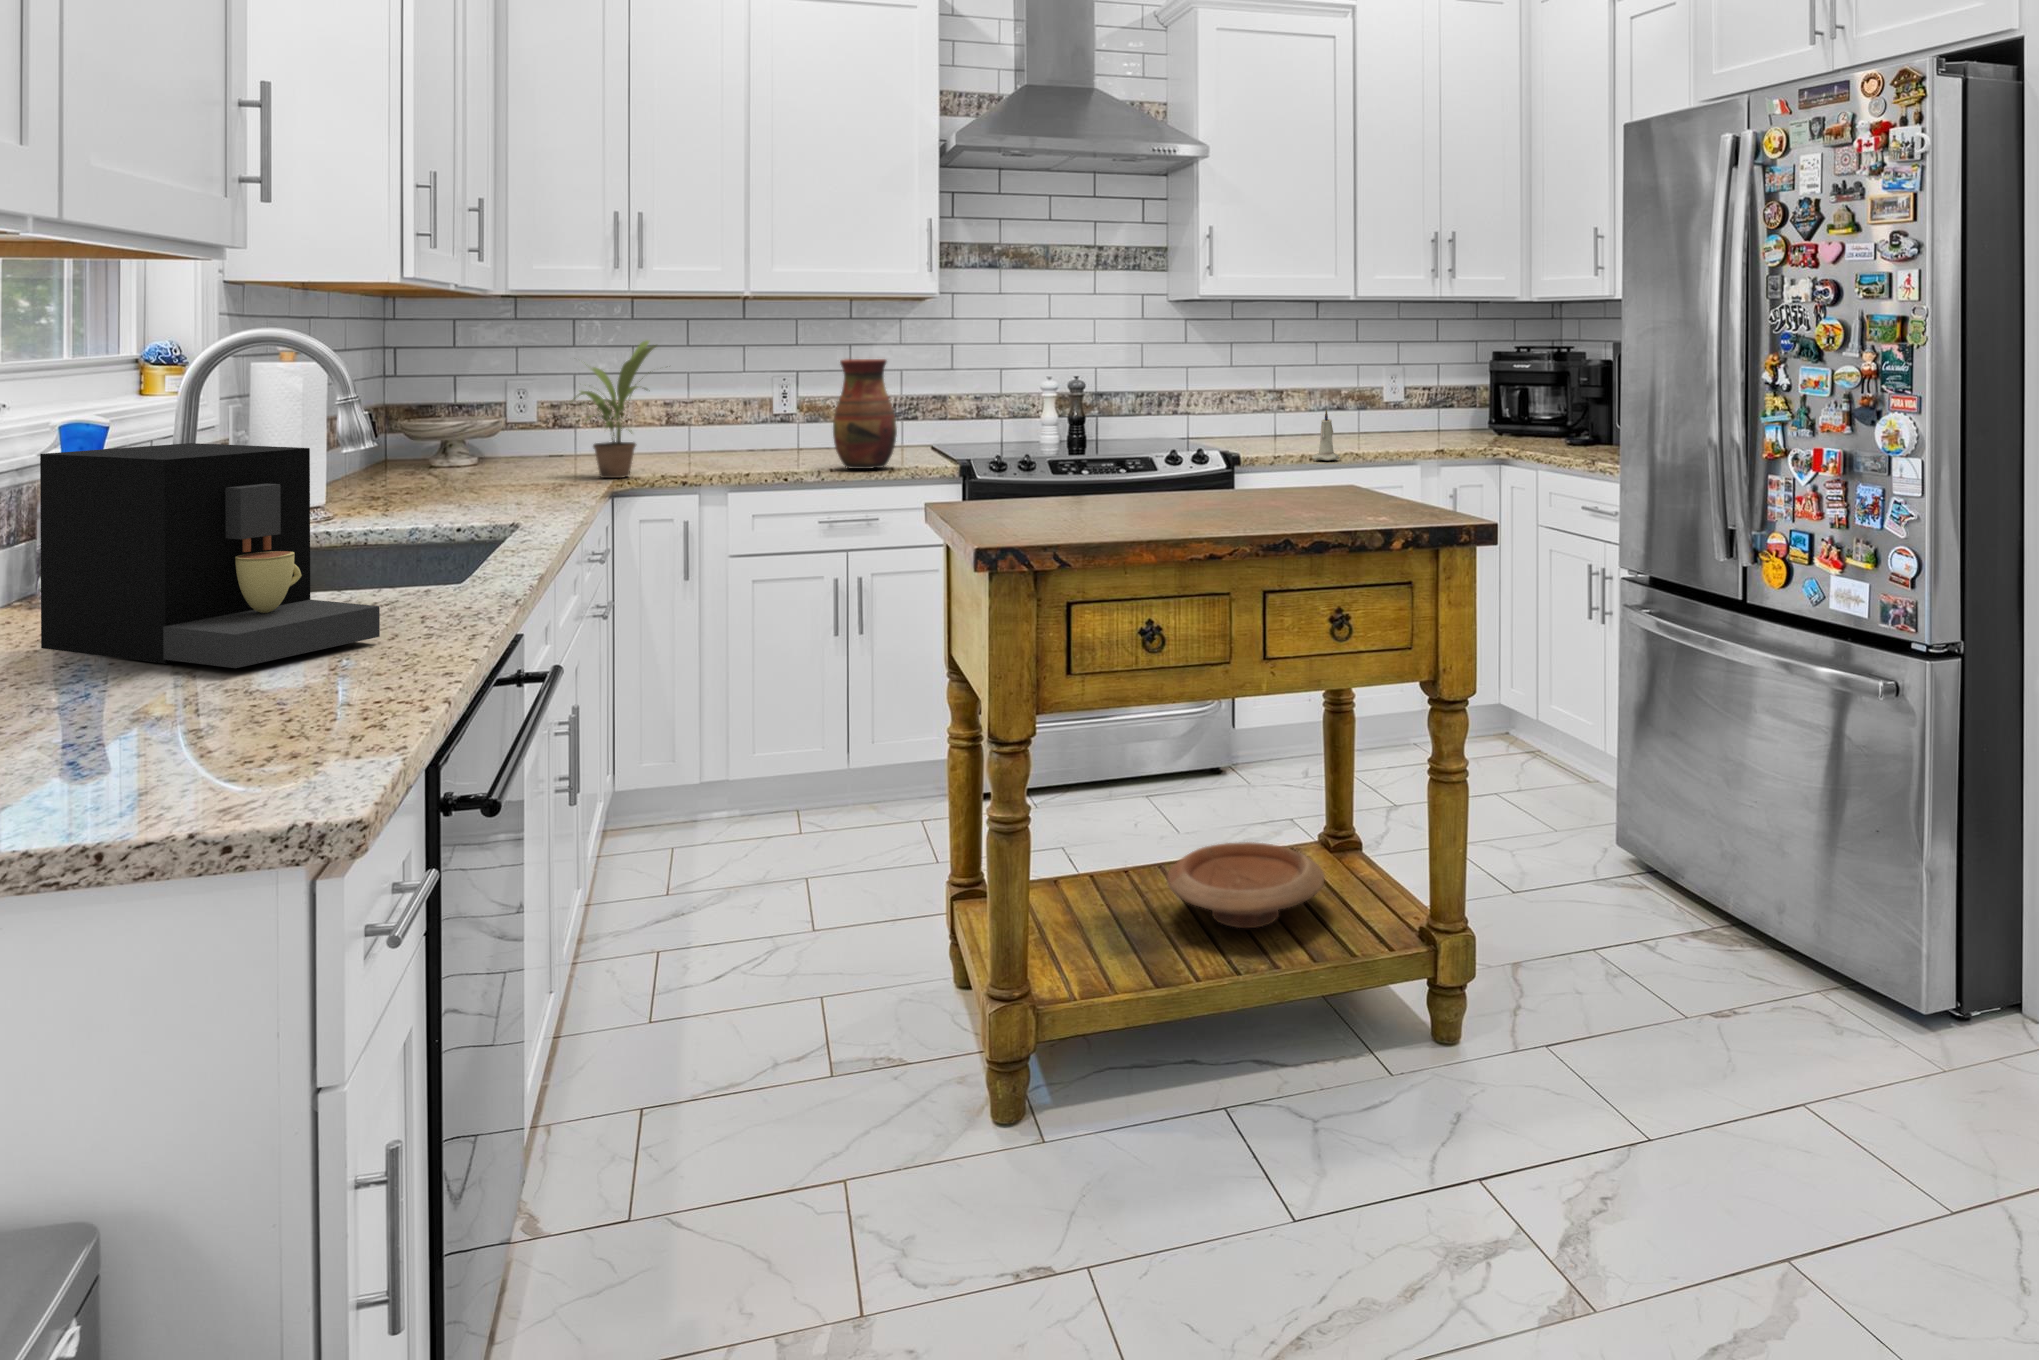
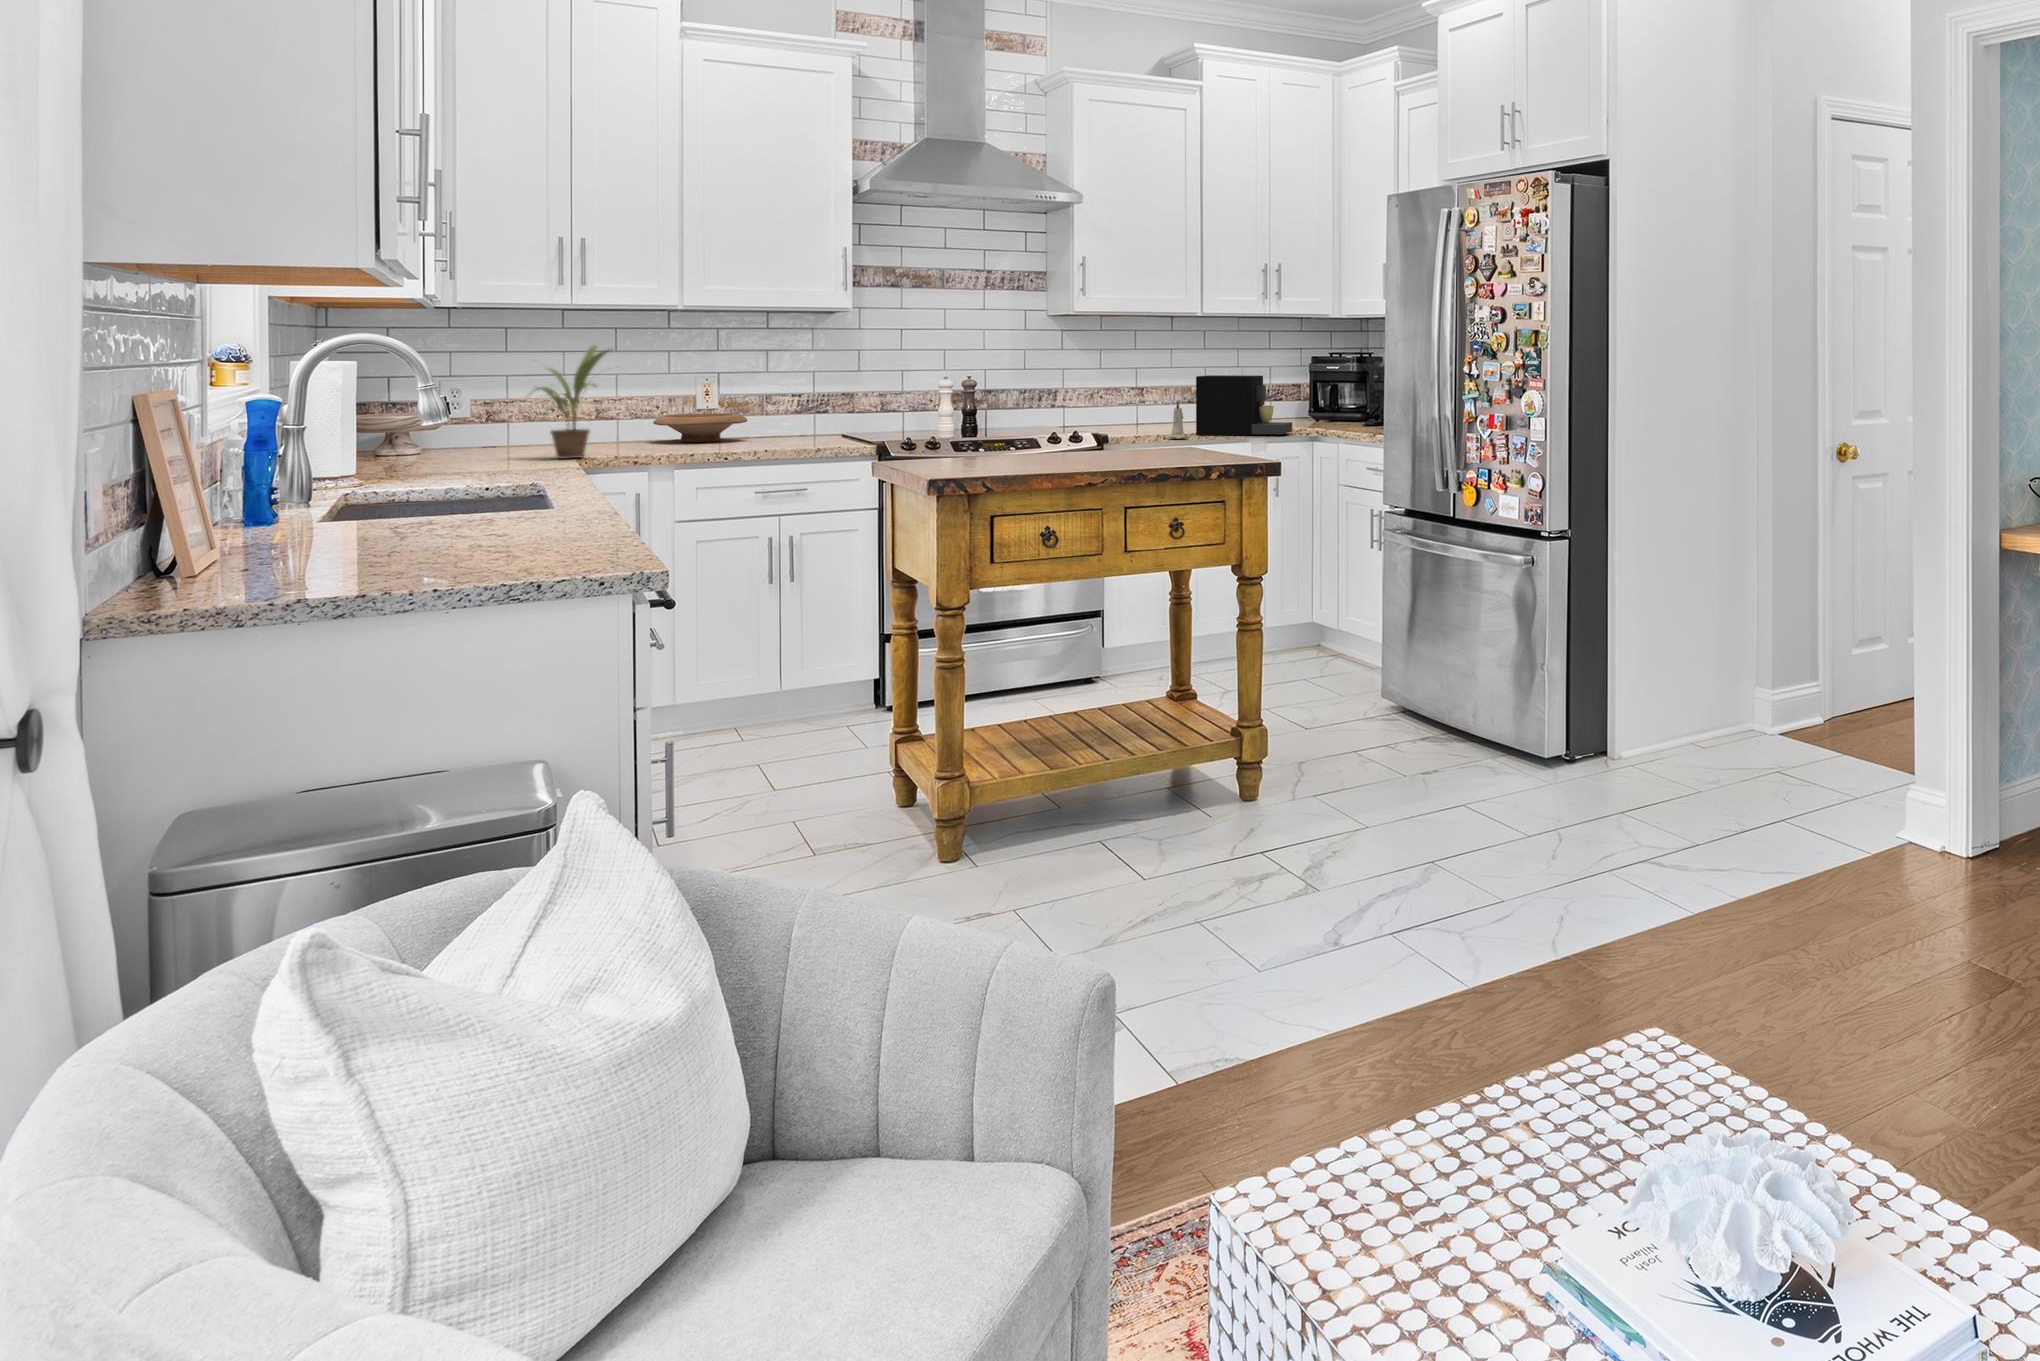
vase: present [833,359,897,469] -> none [765,361,822,450]
coffee maker: present [40,443,380,668] -> present [1196,375,1292,436]
wooden bowl: present [1167,842,1324,928] -> present [653,413,747,442]

